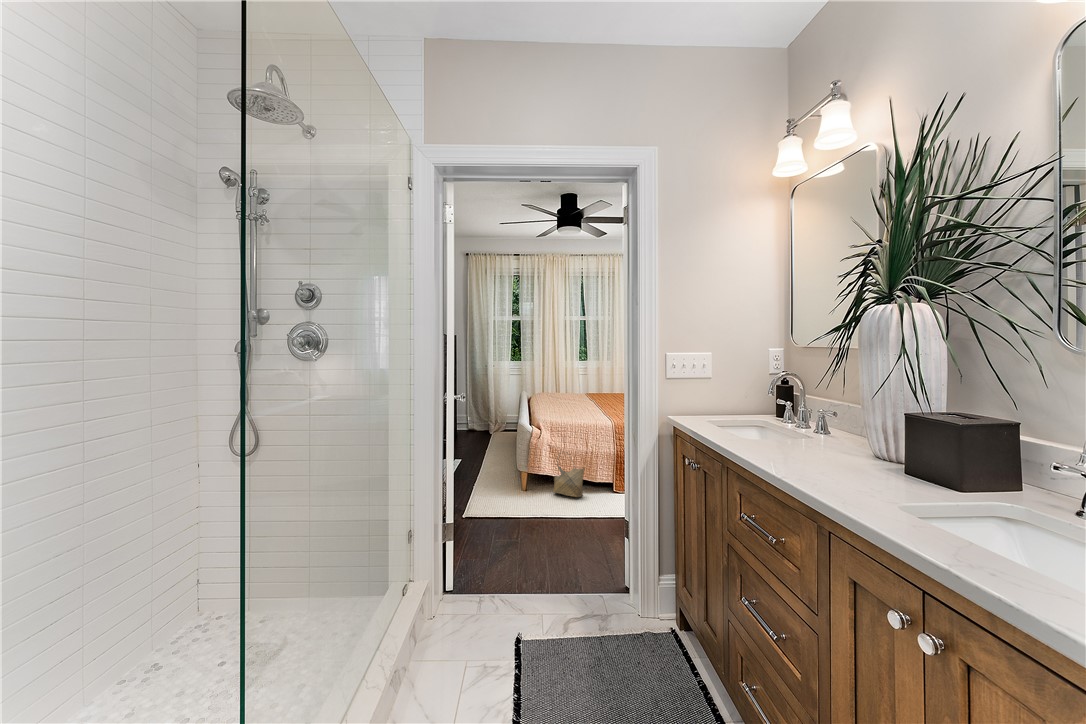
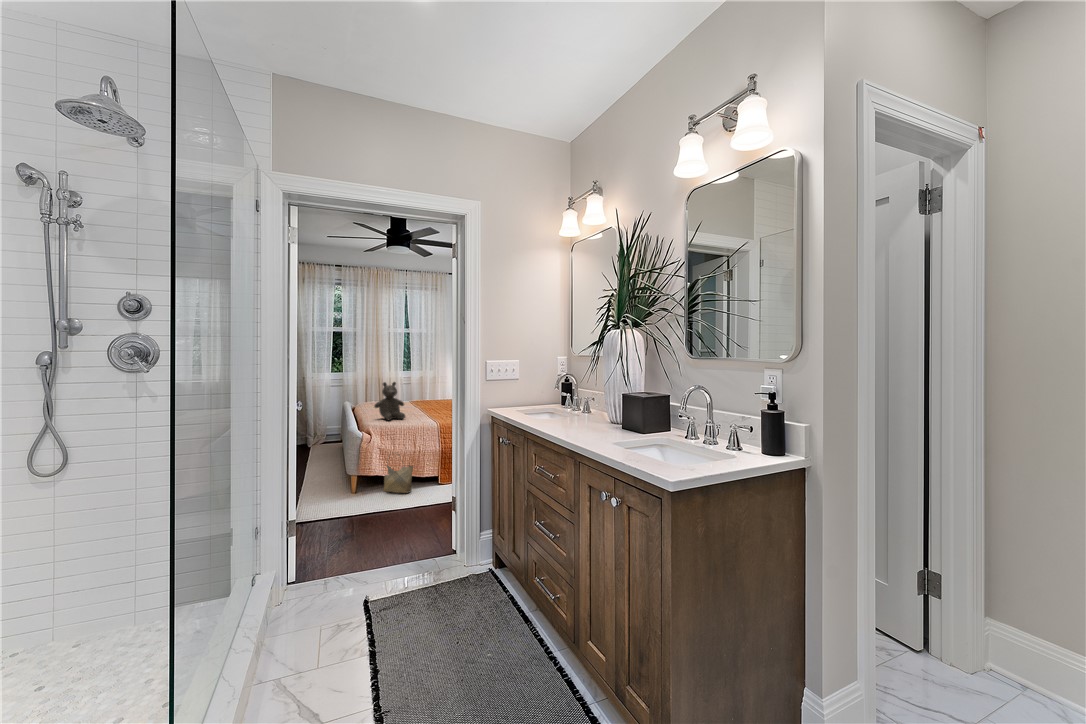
teddy bear: none [547,374,578,415] -> present [374,382,405,420]

